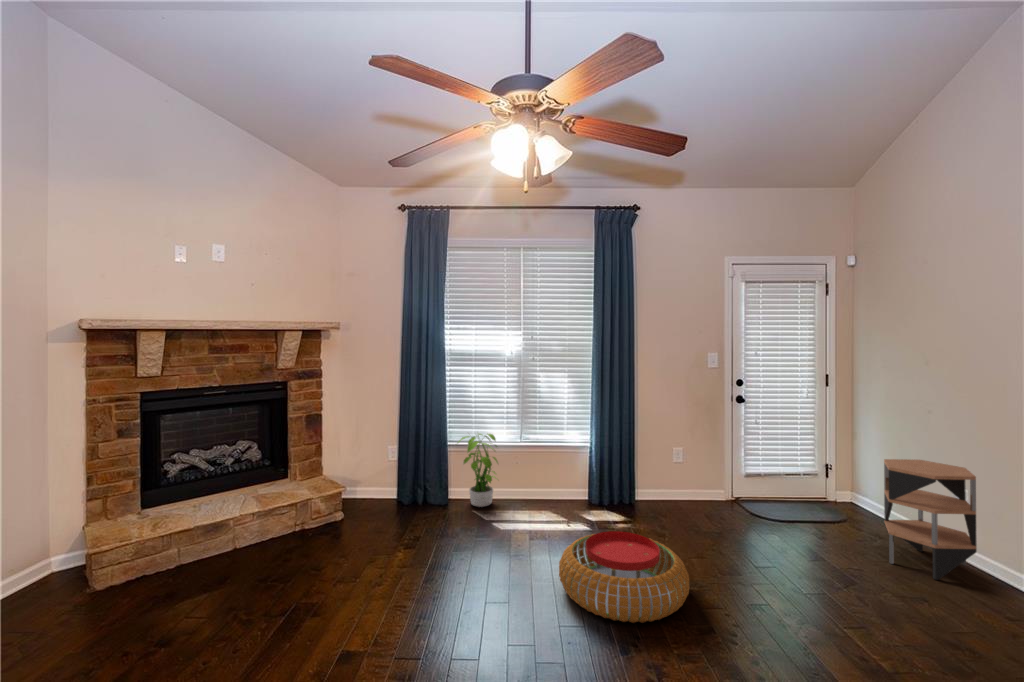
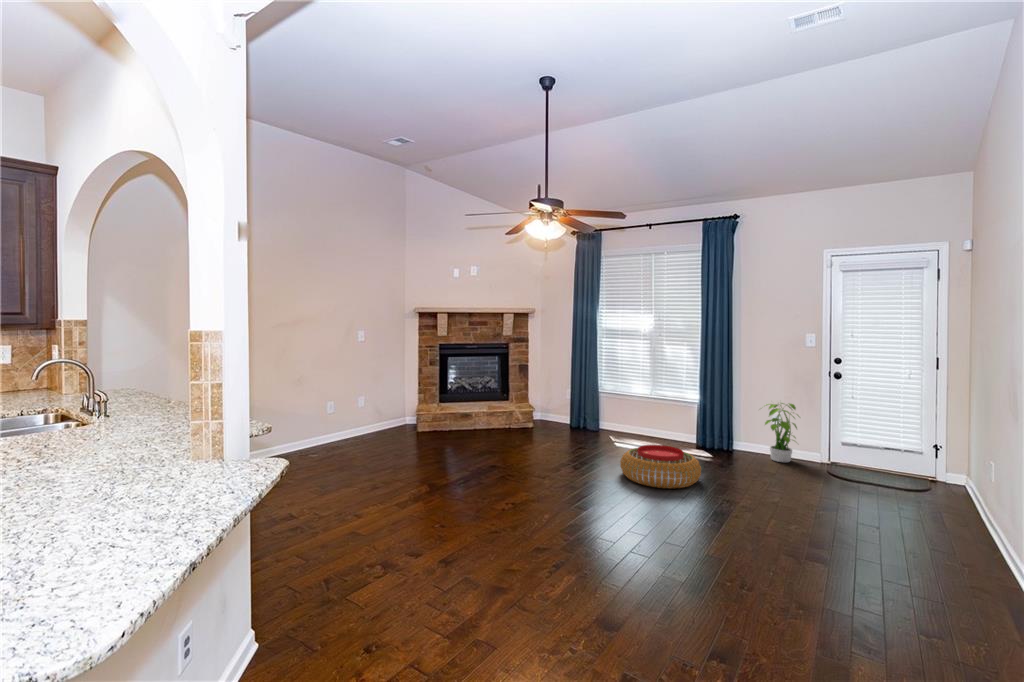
potted plant: present [458,433,498,507] -> present [765,403,797,462]
side table: present [884,459,977,580] -> none [898,430,983,525]

